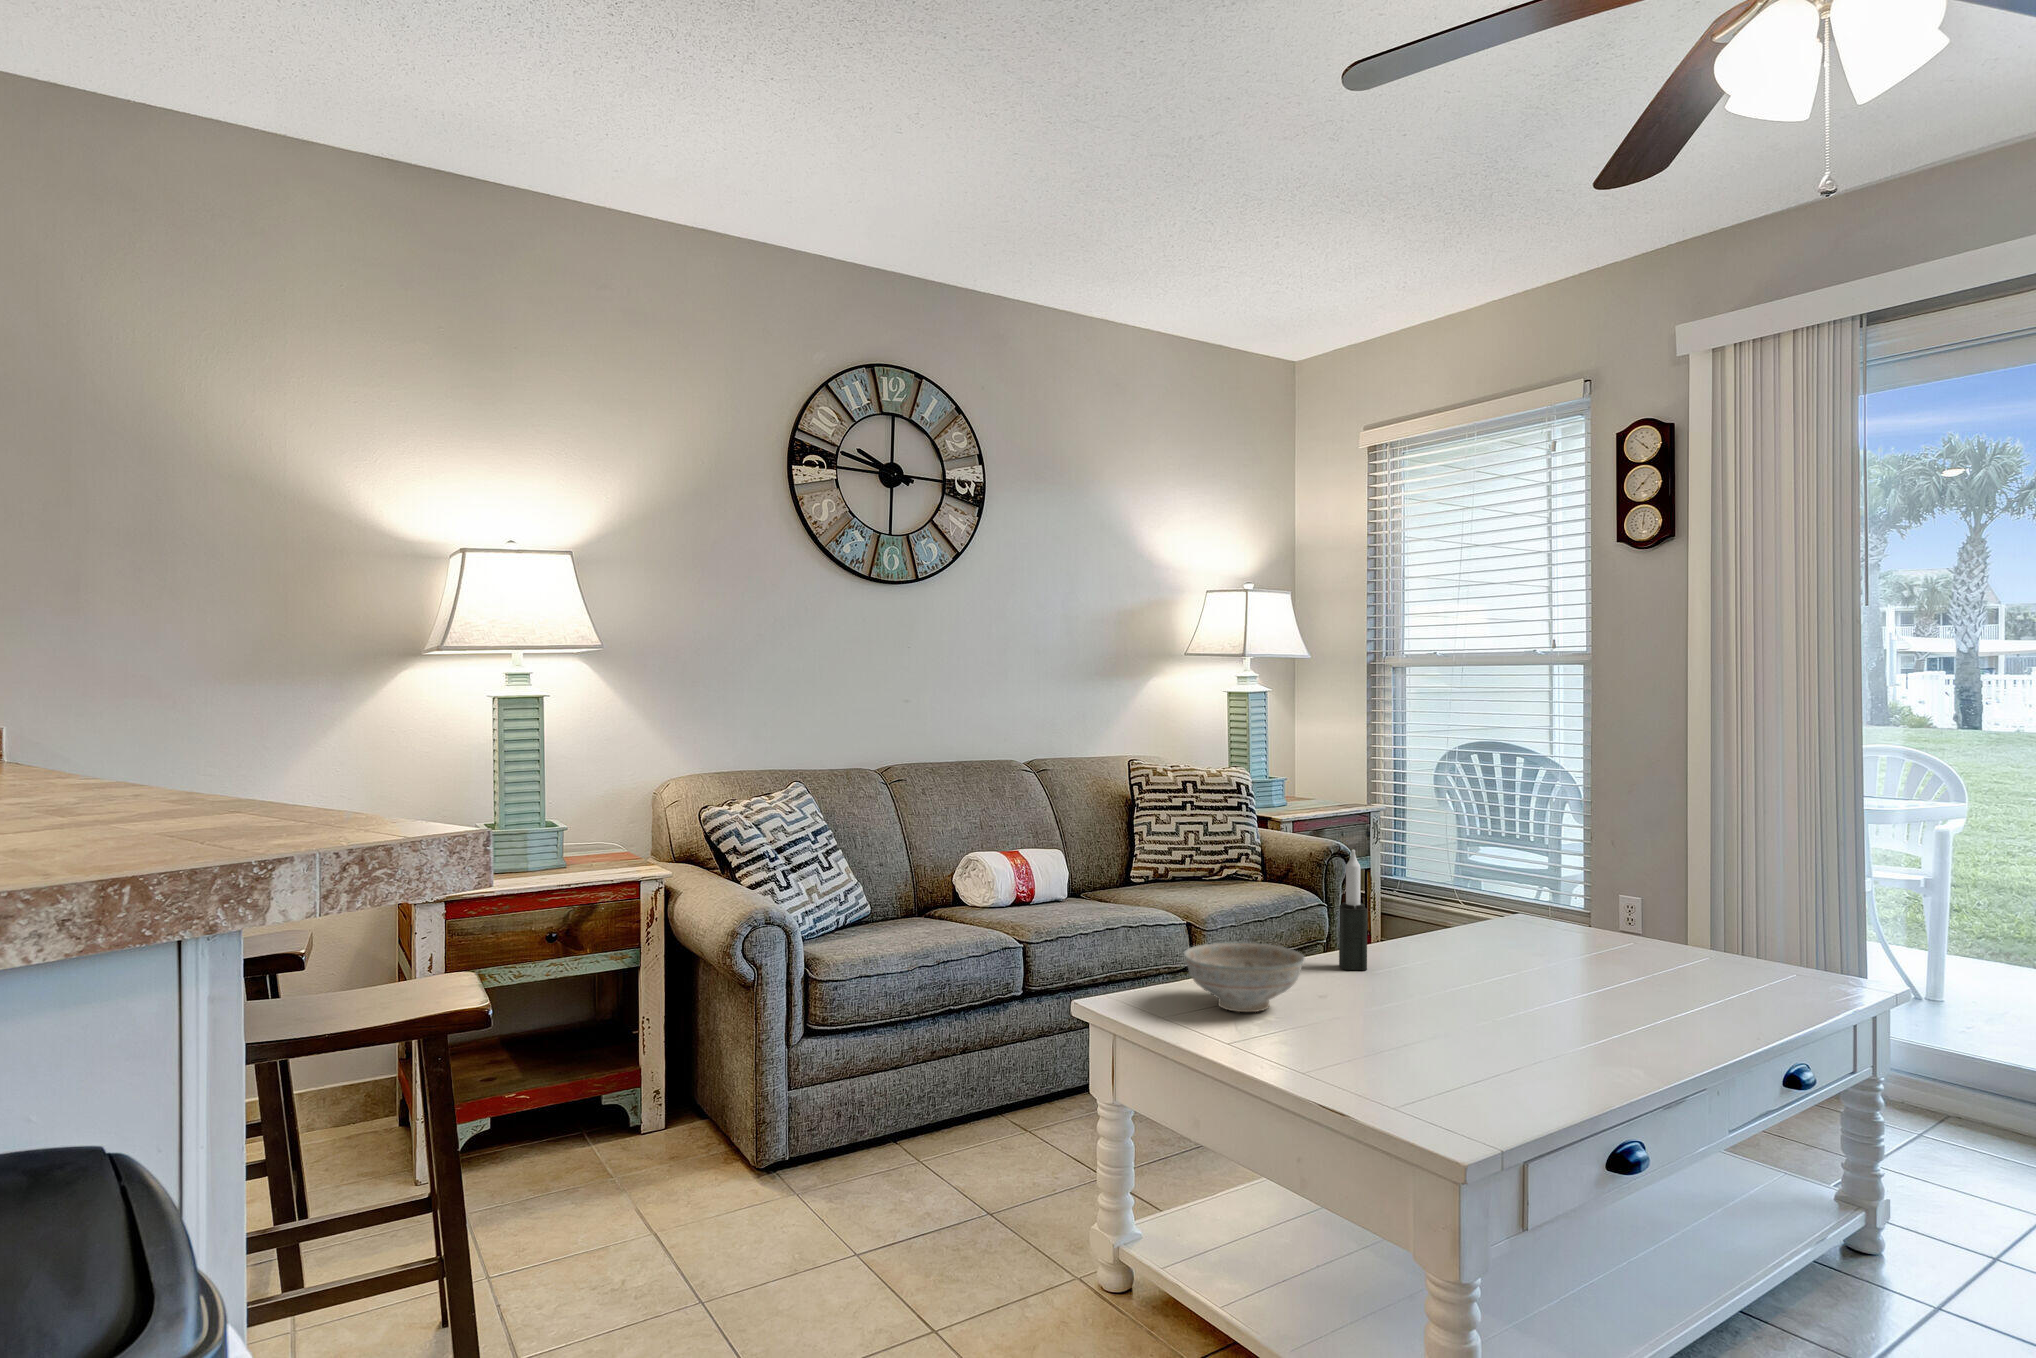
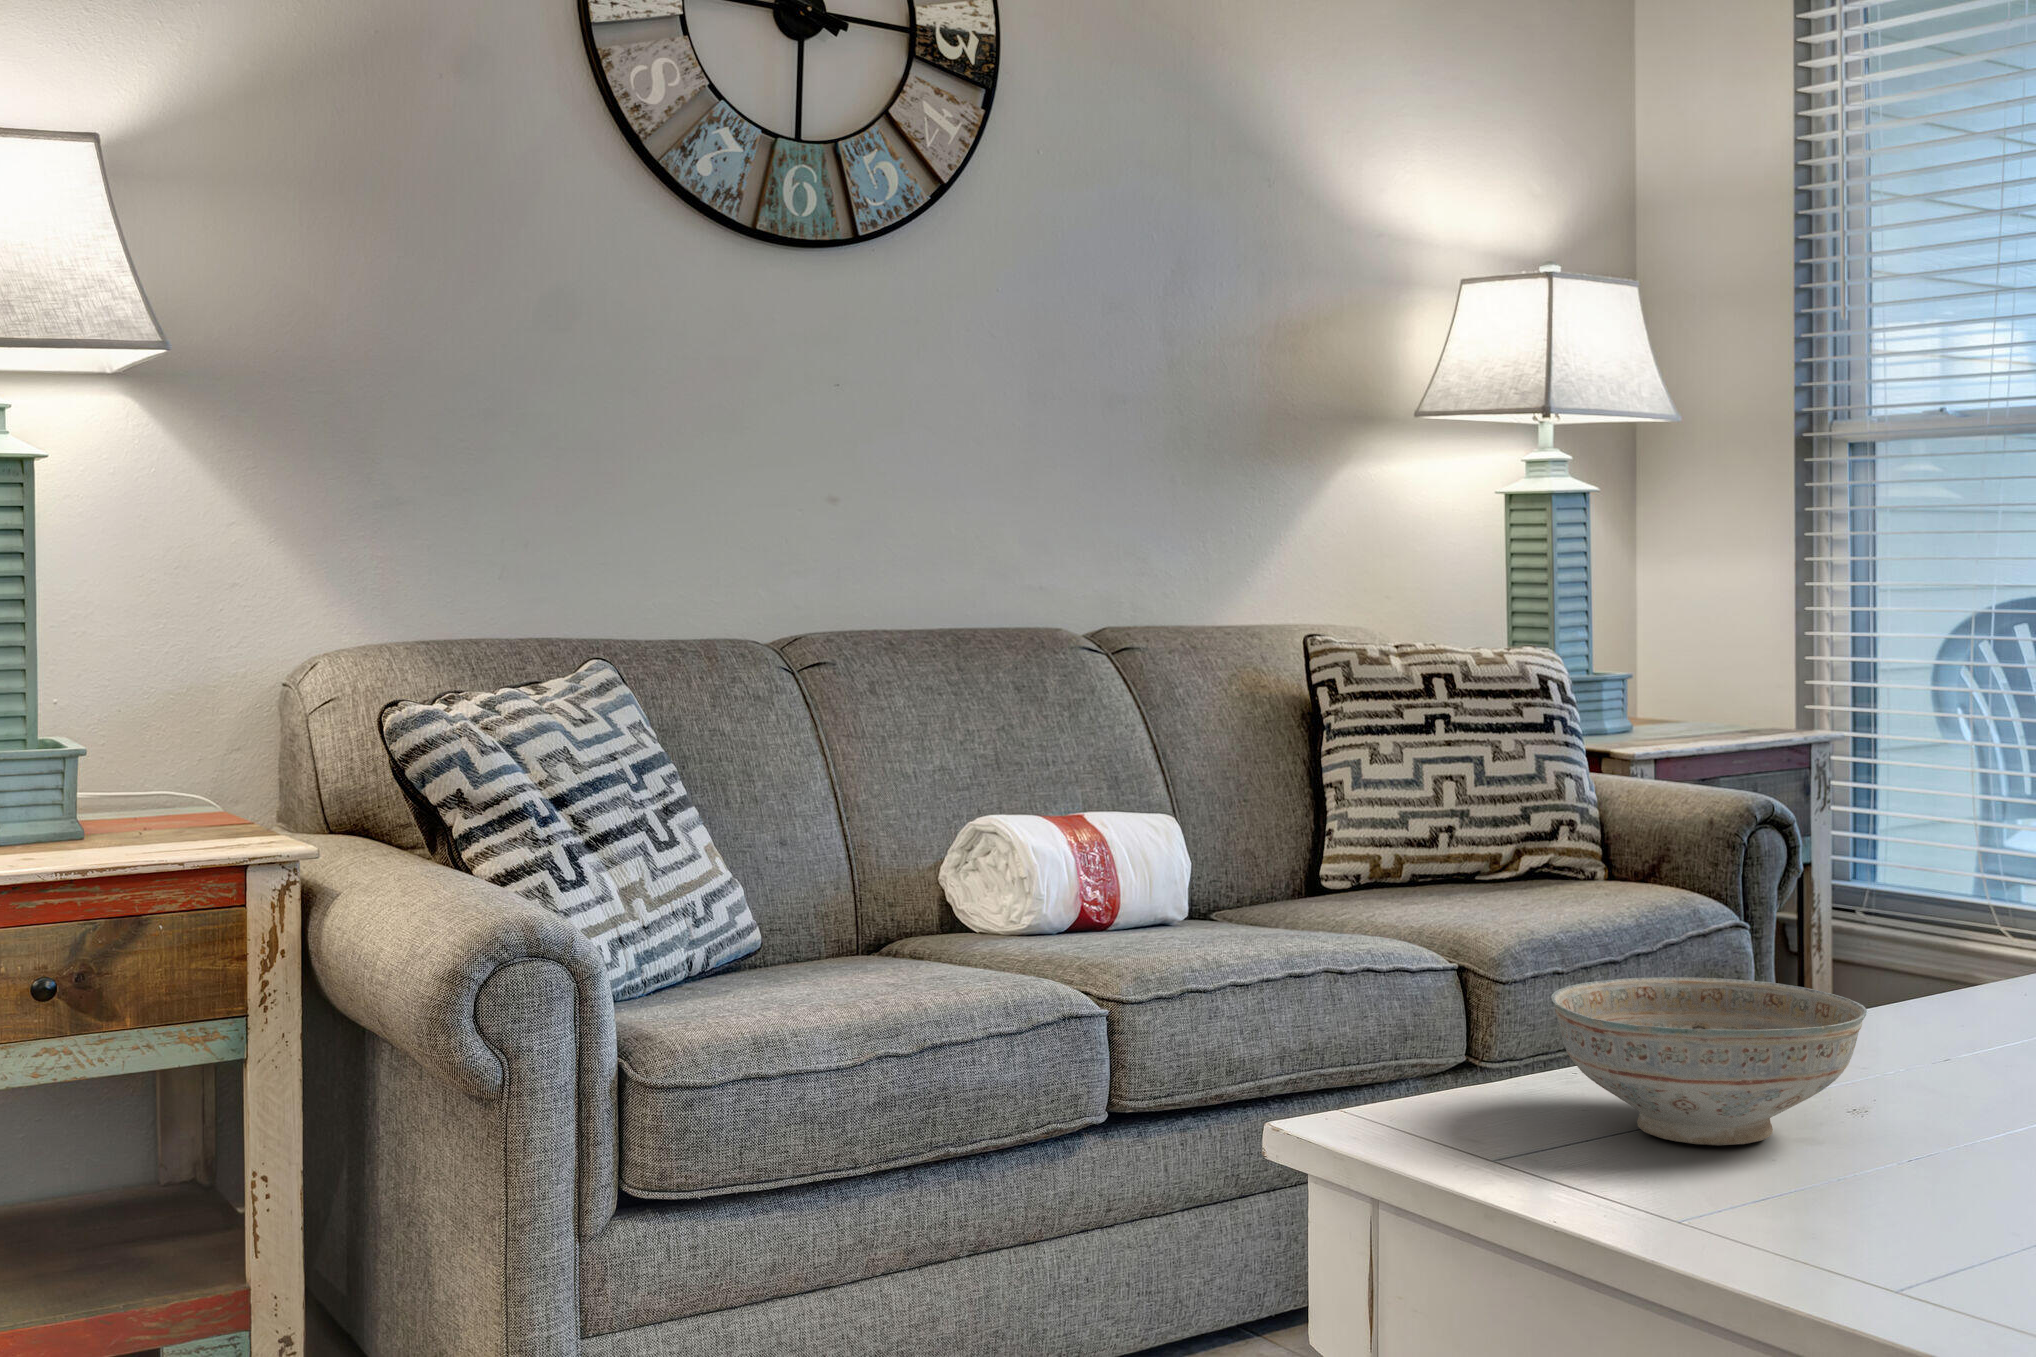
candle: present [1339,849,1367,970] -> none [1887,758,1962,1047]

